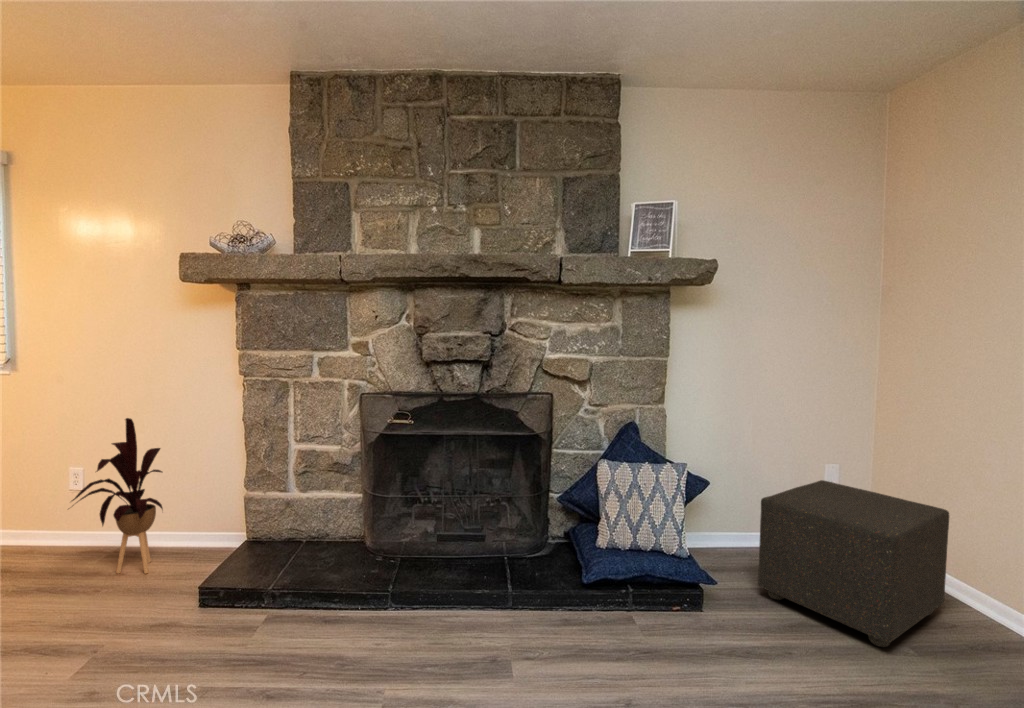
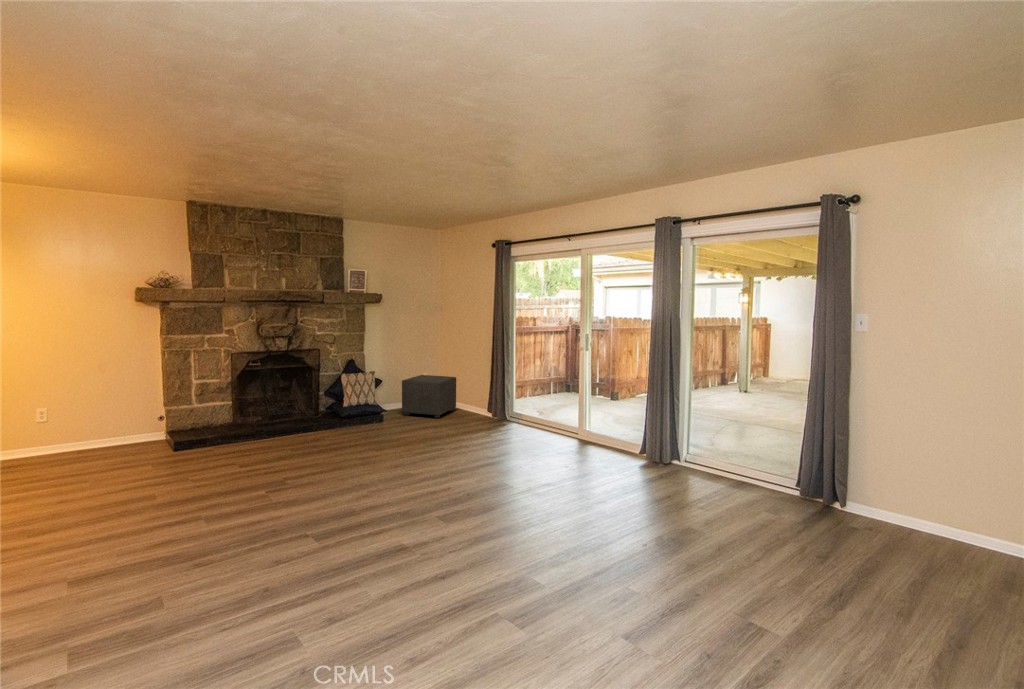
house plant: present [72,418,163,574] -> none [81,371,131,452]

